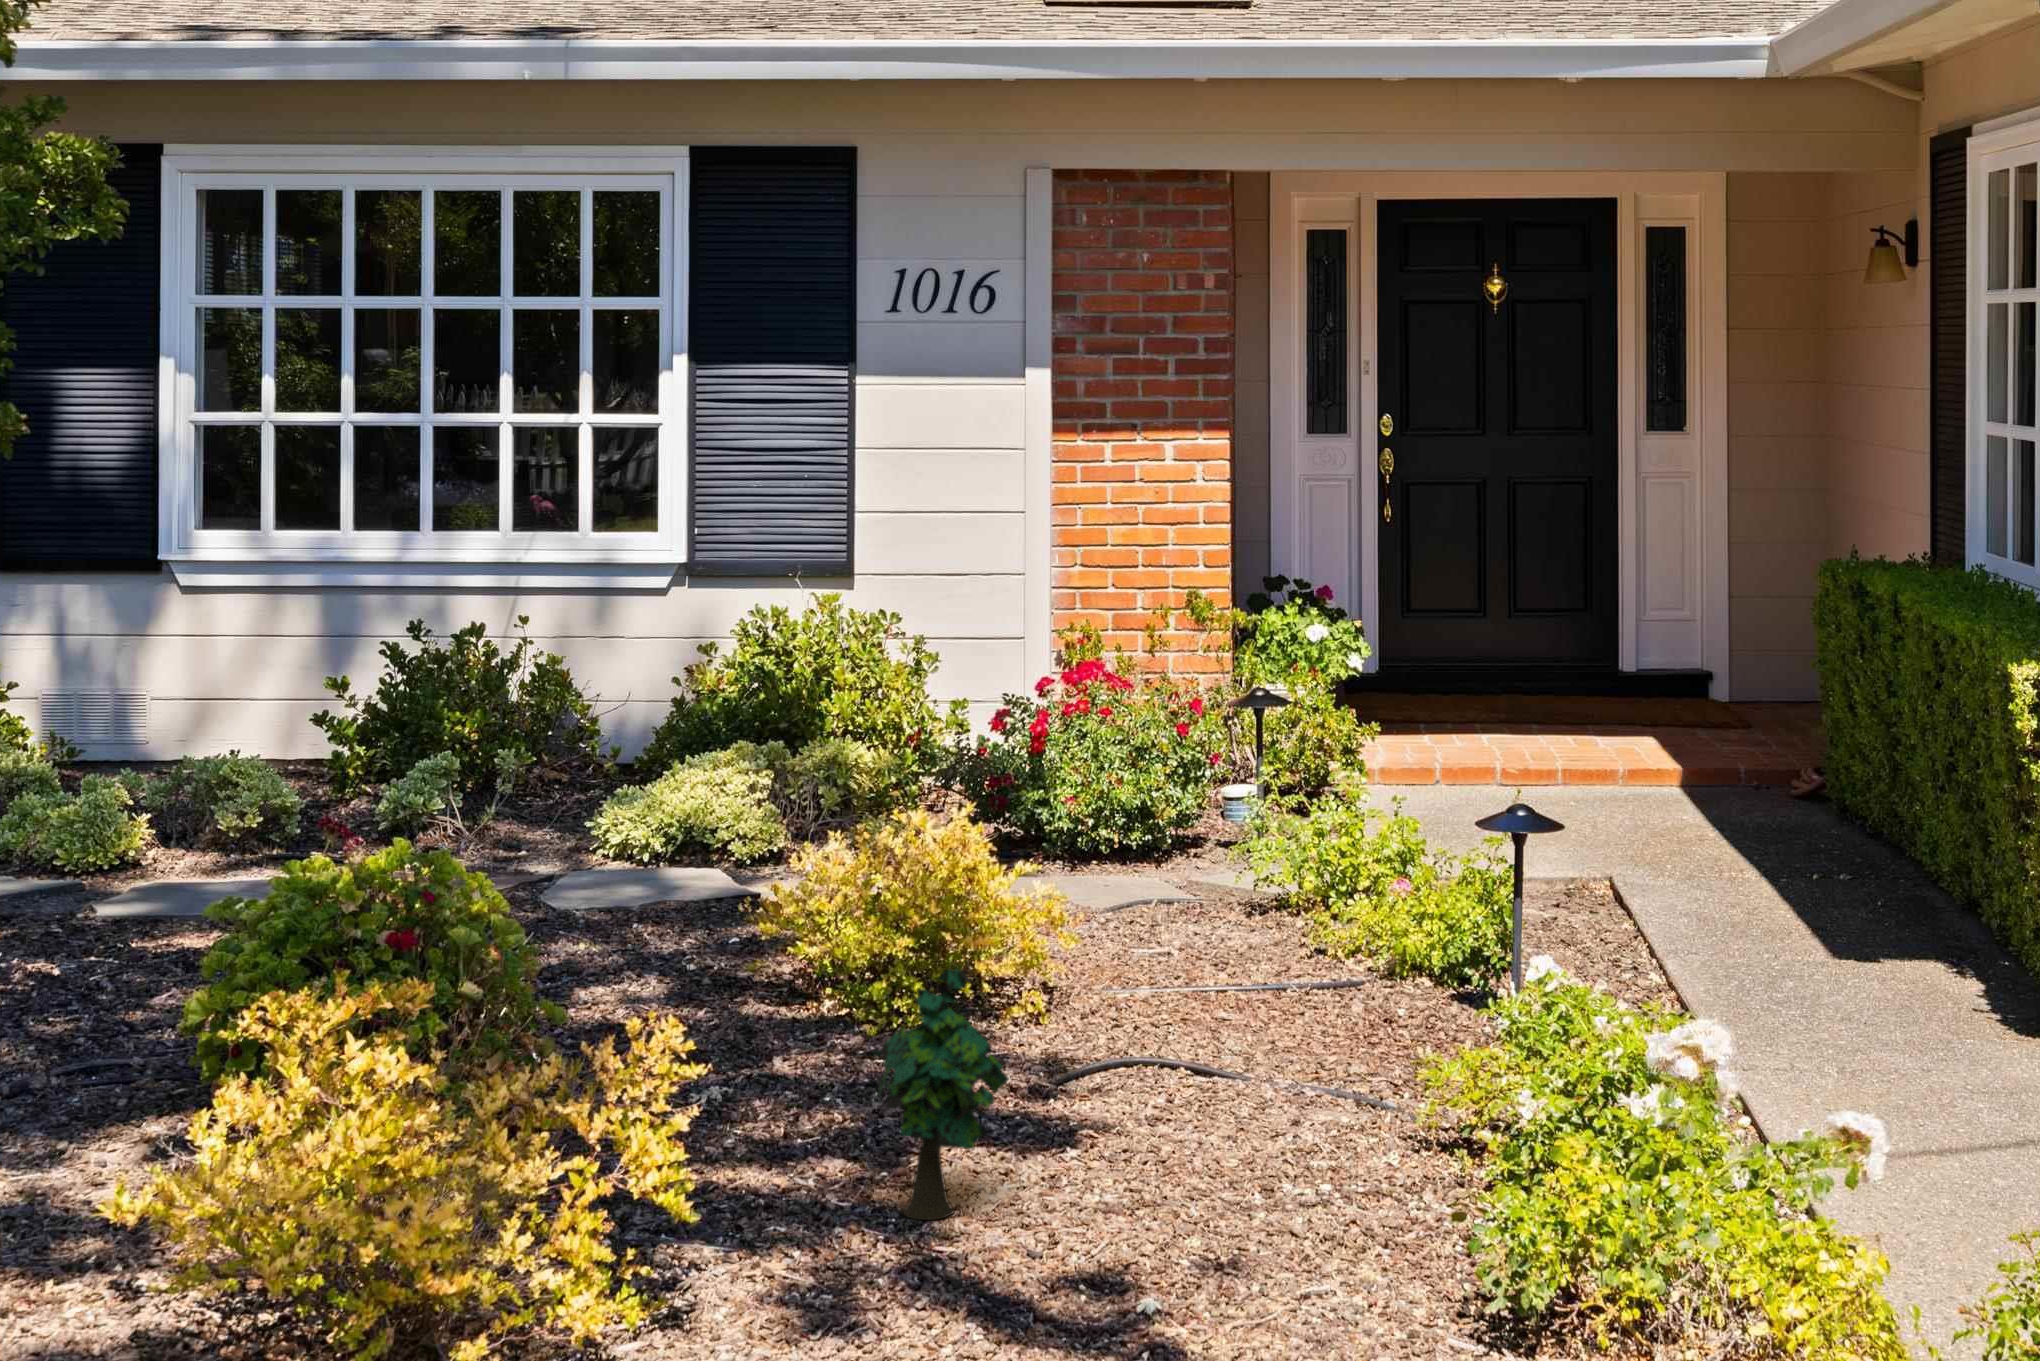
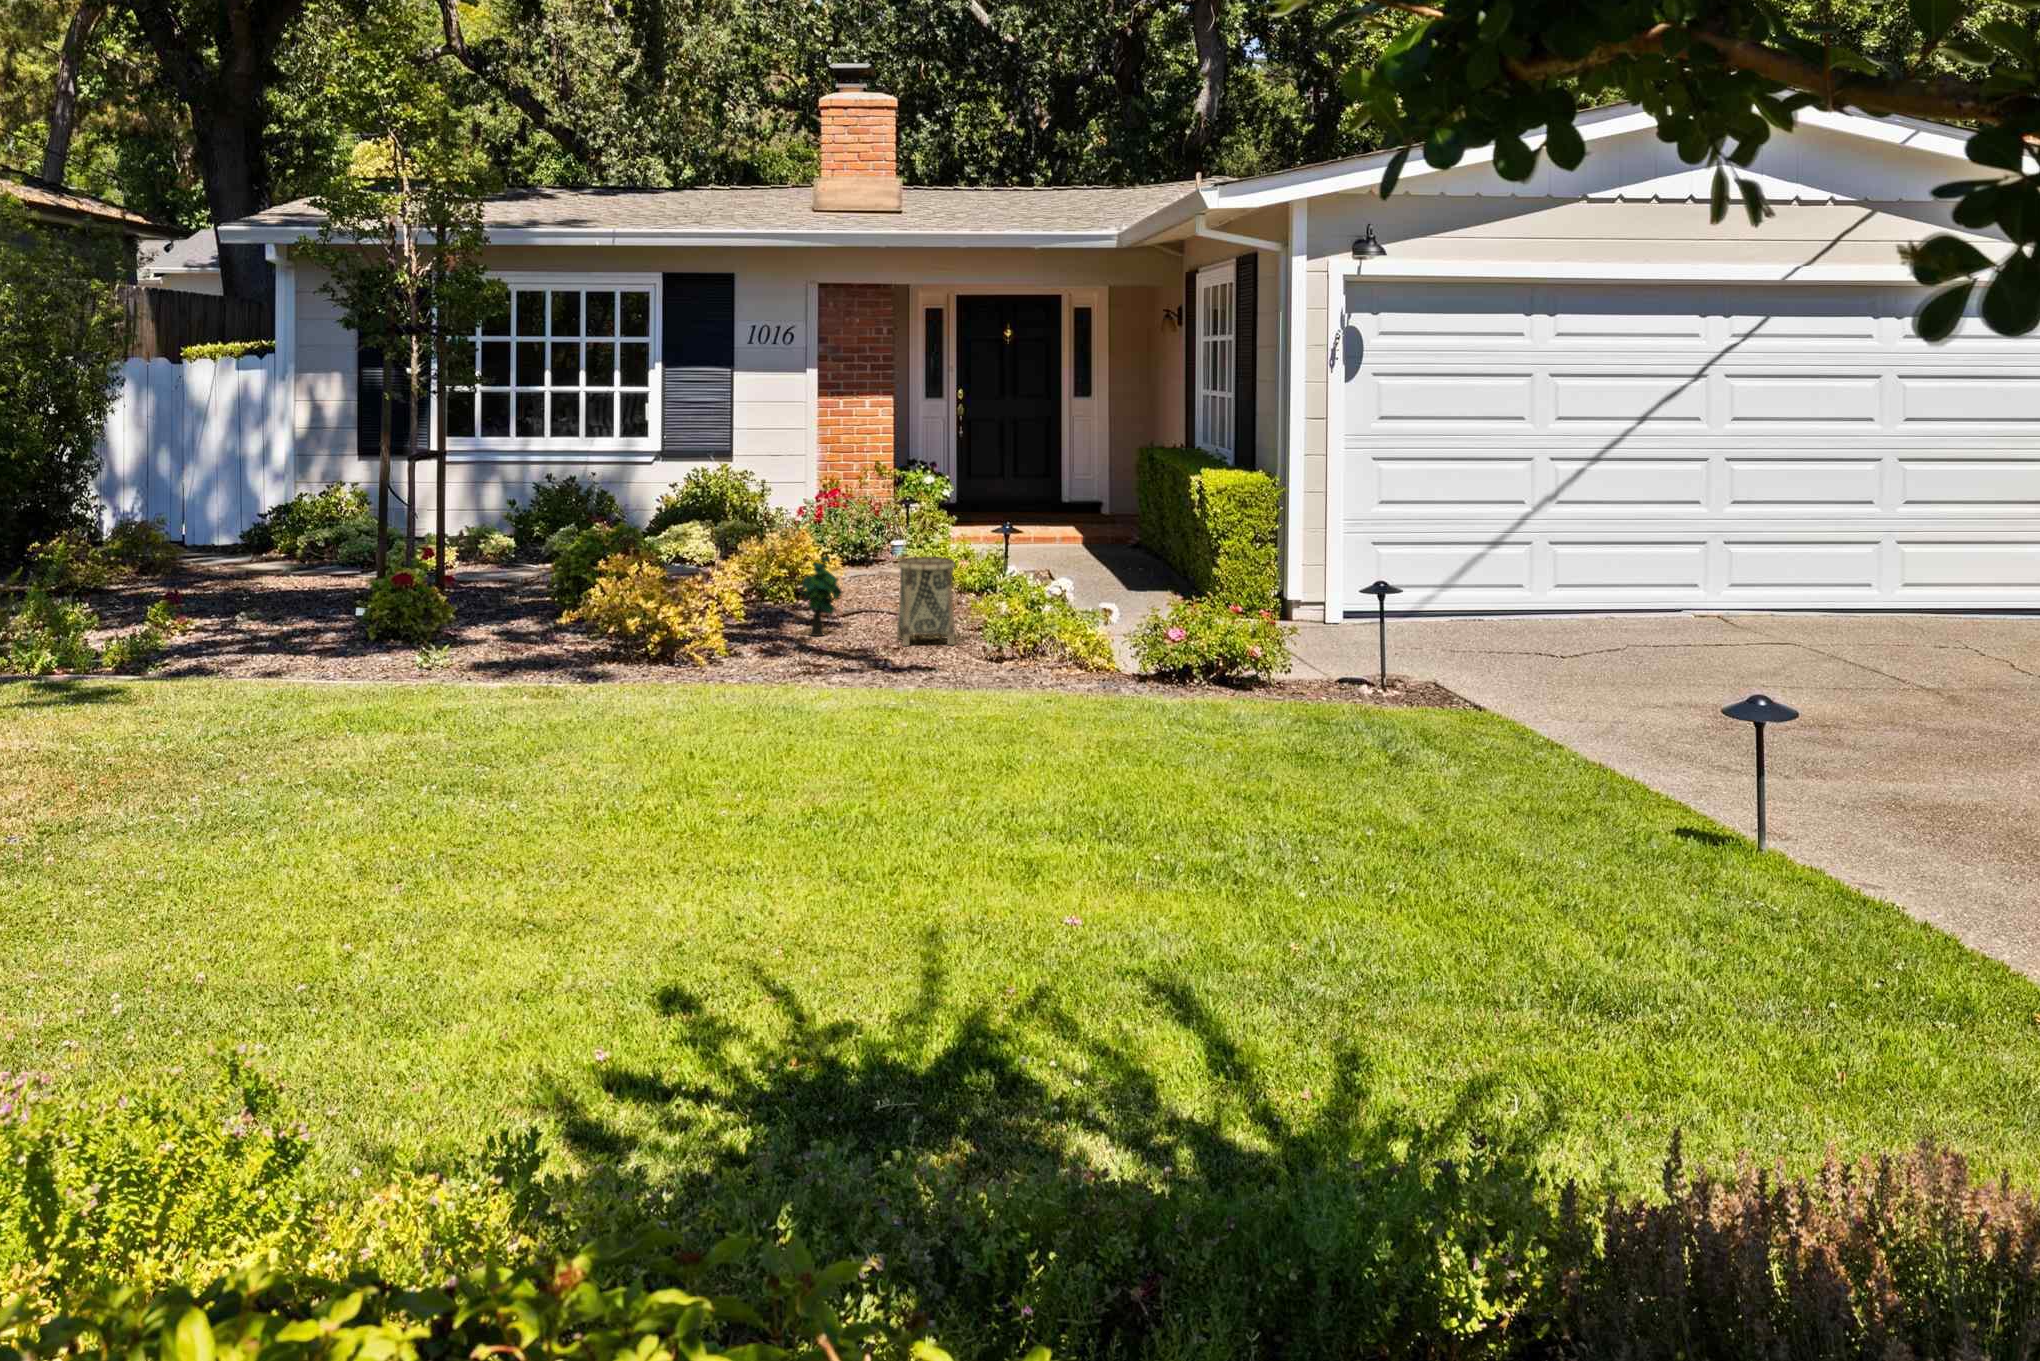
basket: none [1171,979,1352,1288] -> present [897,557,955,646]

